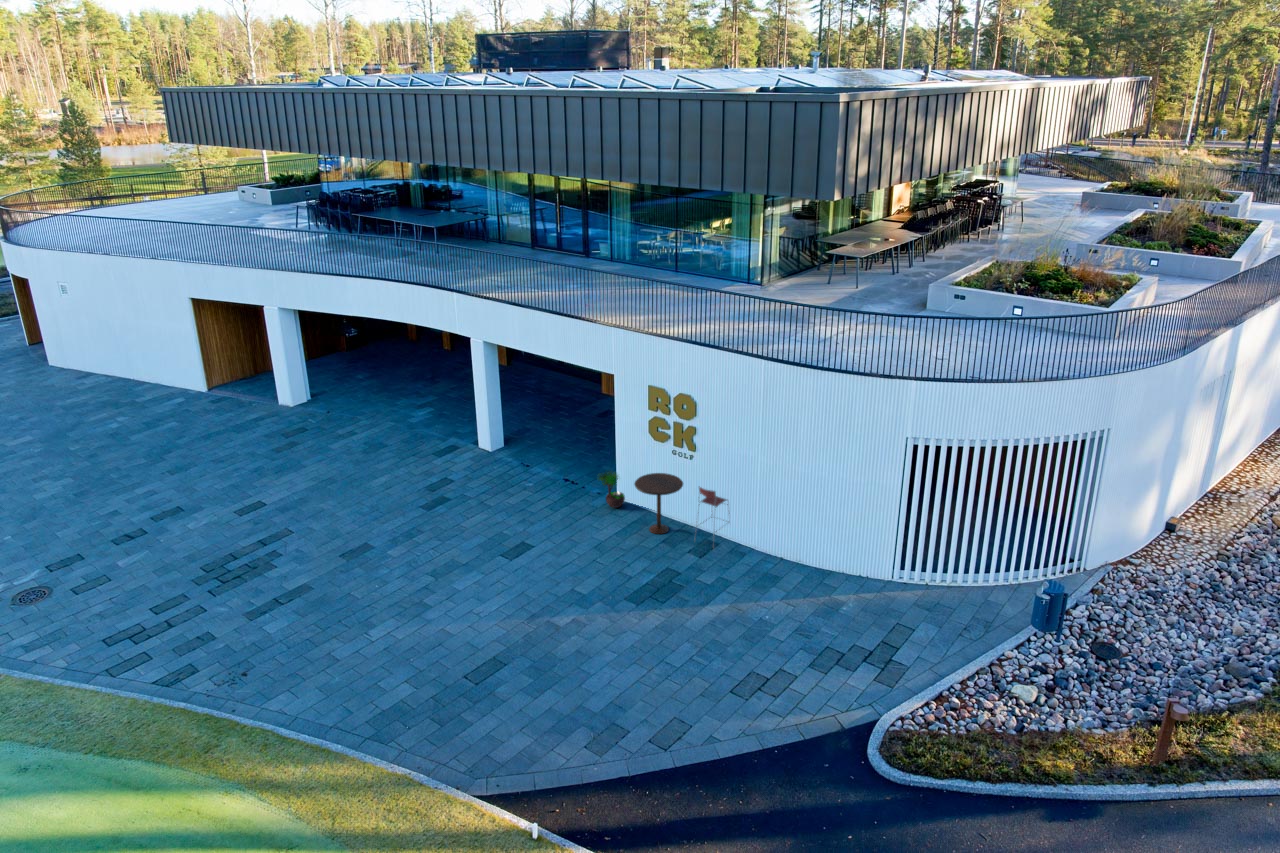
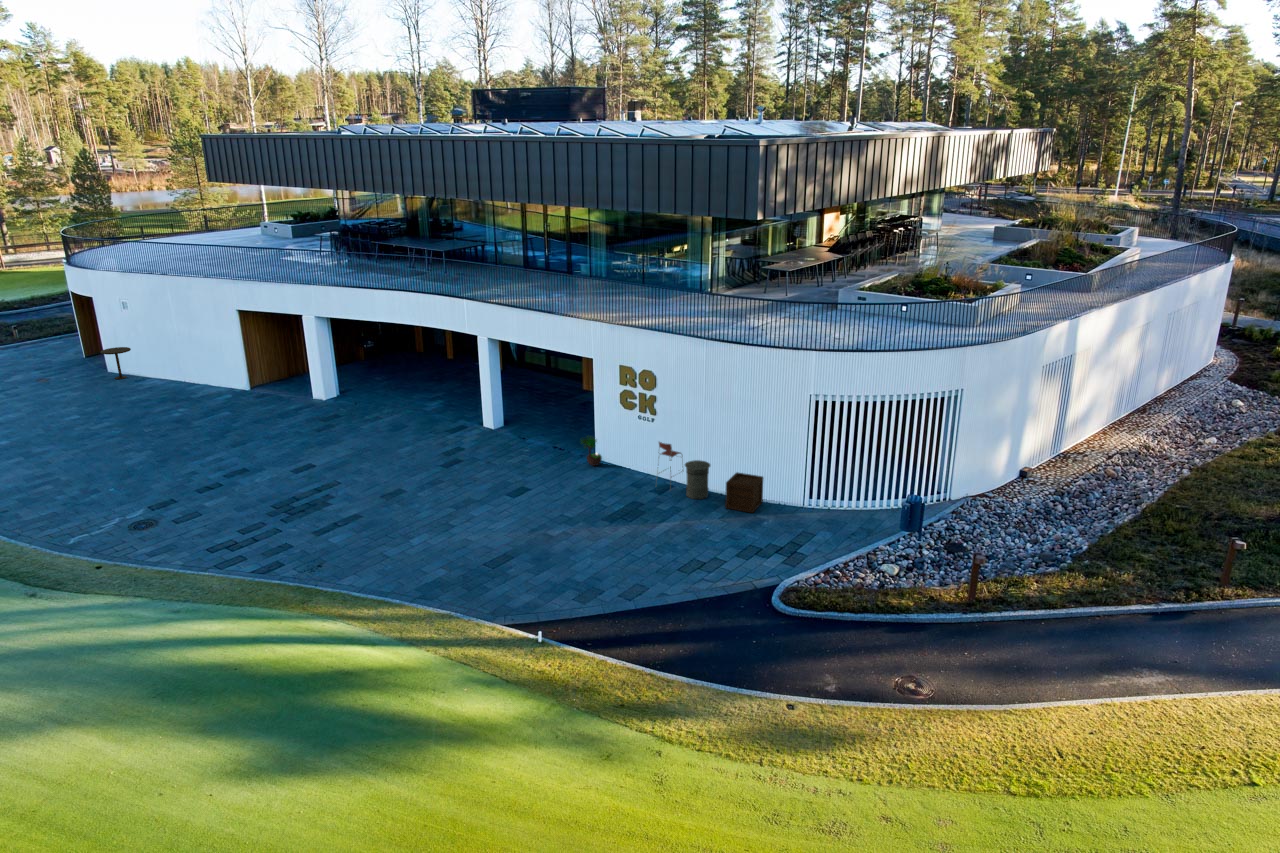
pedestal table: present [634,473,683,534] -> present [100,347,131,379]
trash can: none [733,512,767,564] -> present [685,460,710,499]
wooden crate: none [787,530,838,588] -> present [725,473,764,513]

